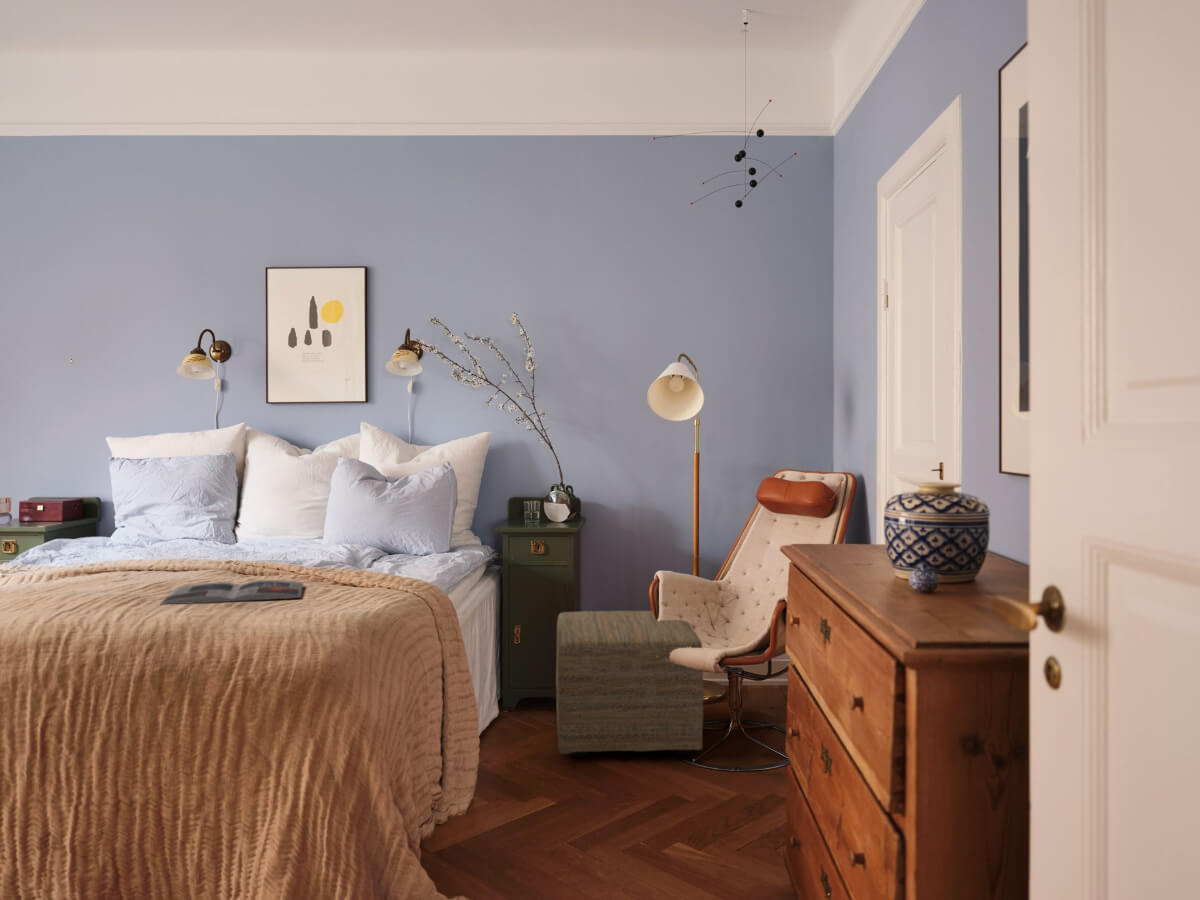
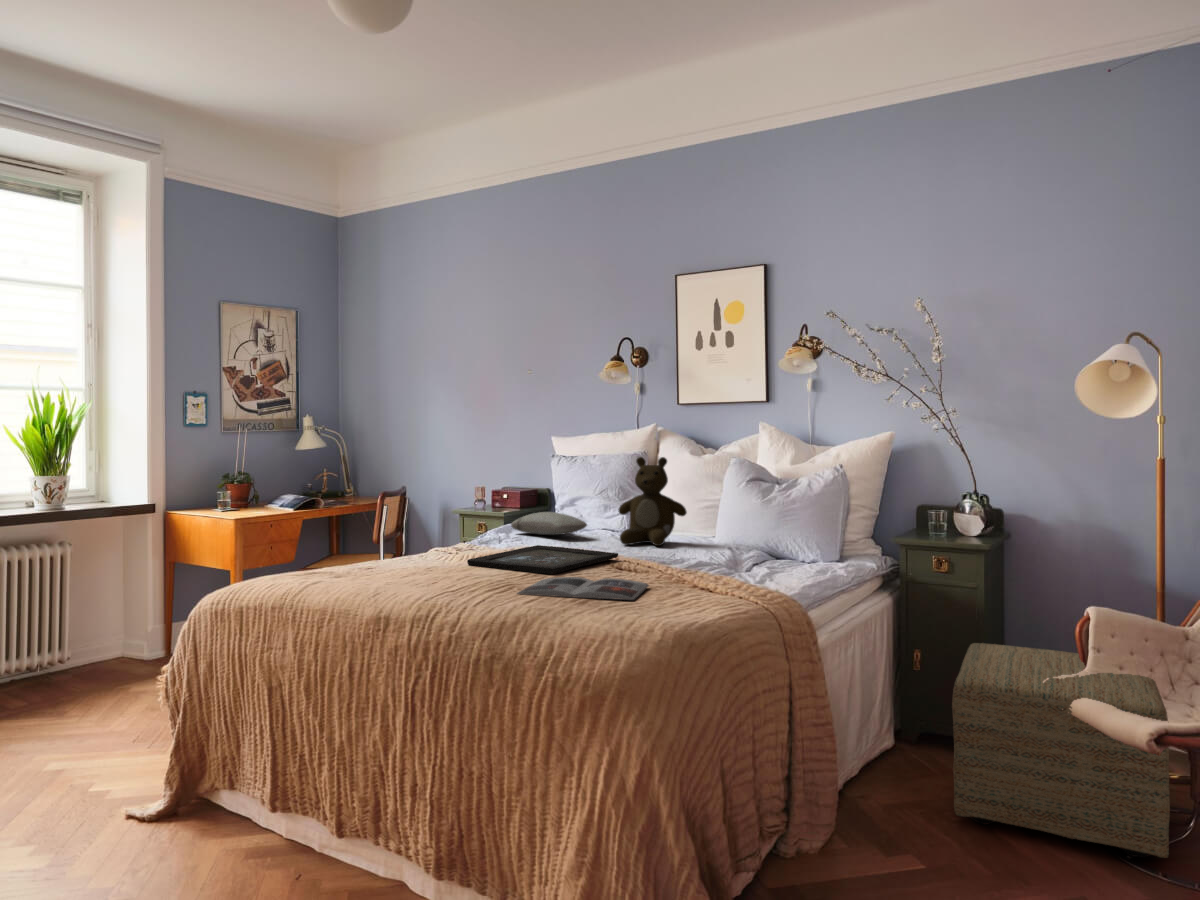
teddy bear: none [217,457,297,550] -> present [618,457,687,546]
pillow: none [70,520,177,546] -> present [511,512,587,535]
tray: none [55,556,240,584] -> present [467,545,618,574]

